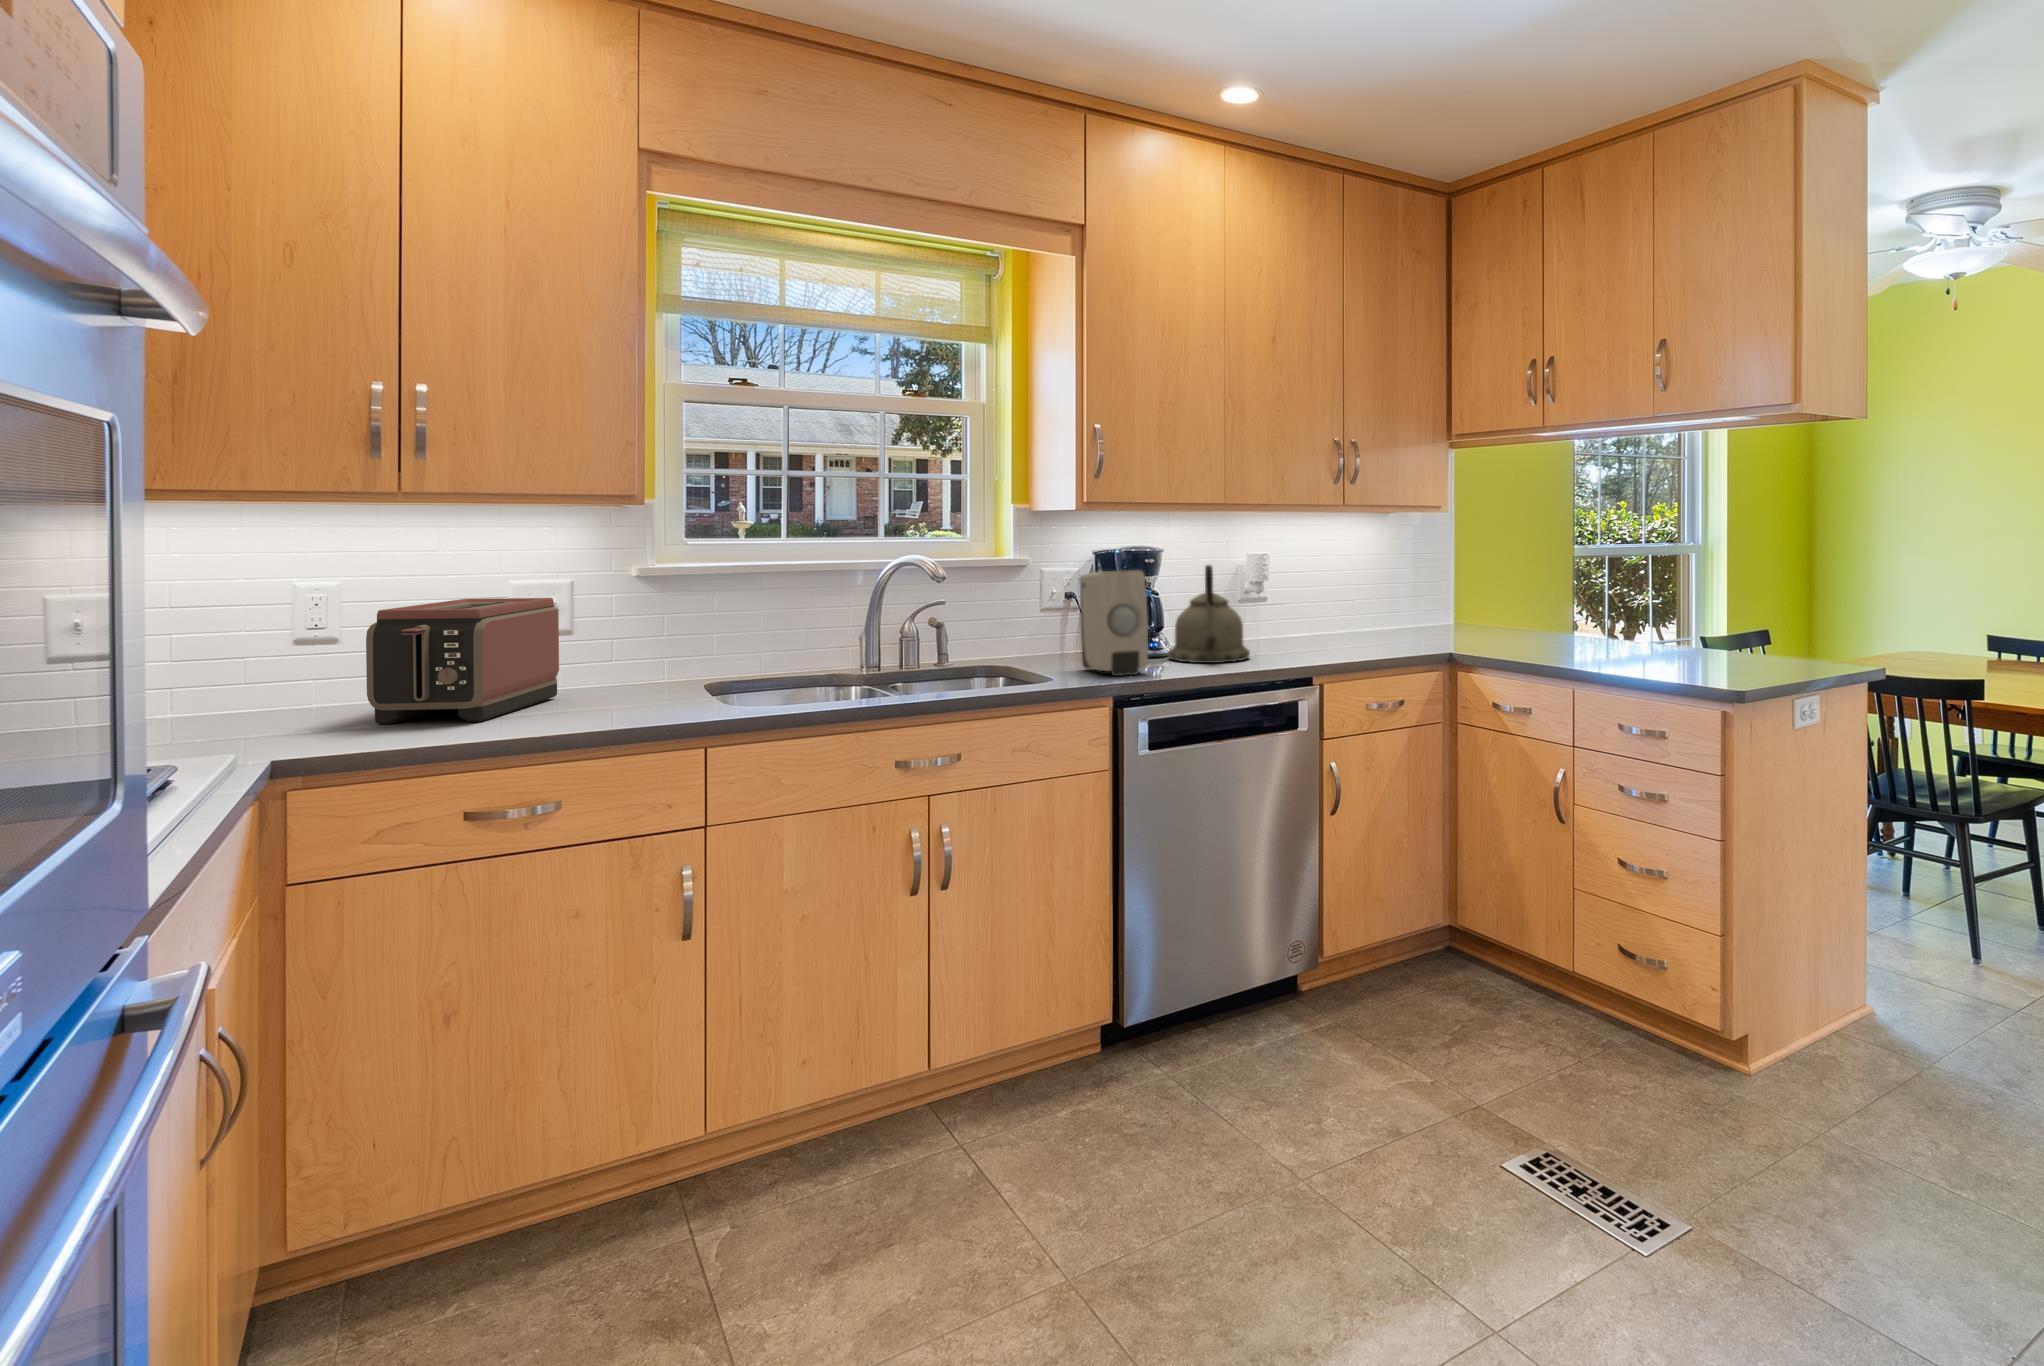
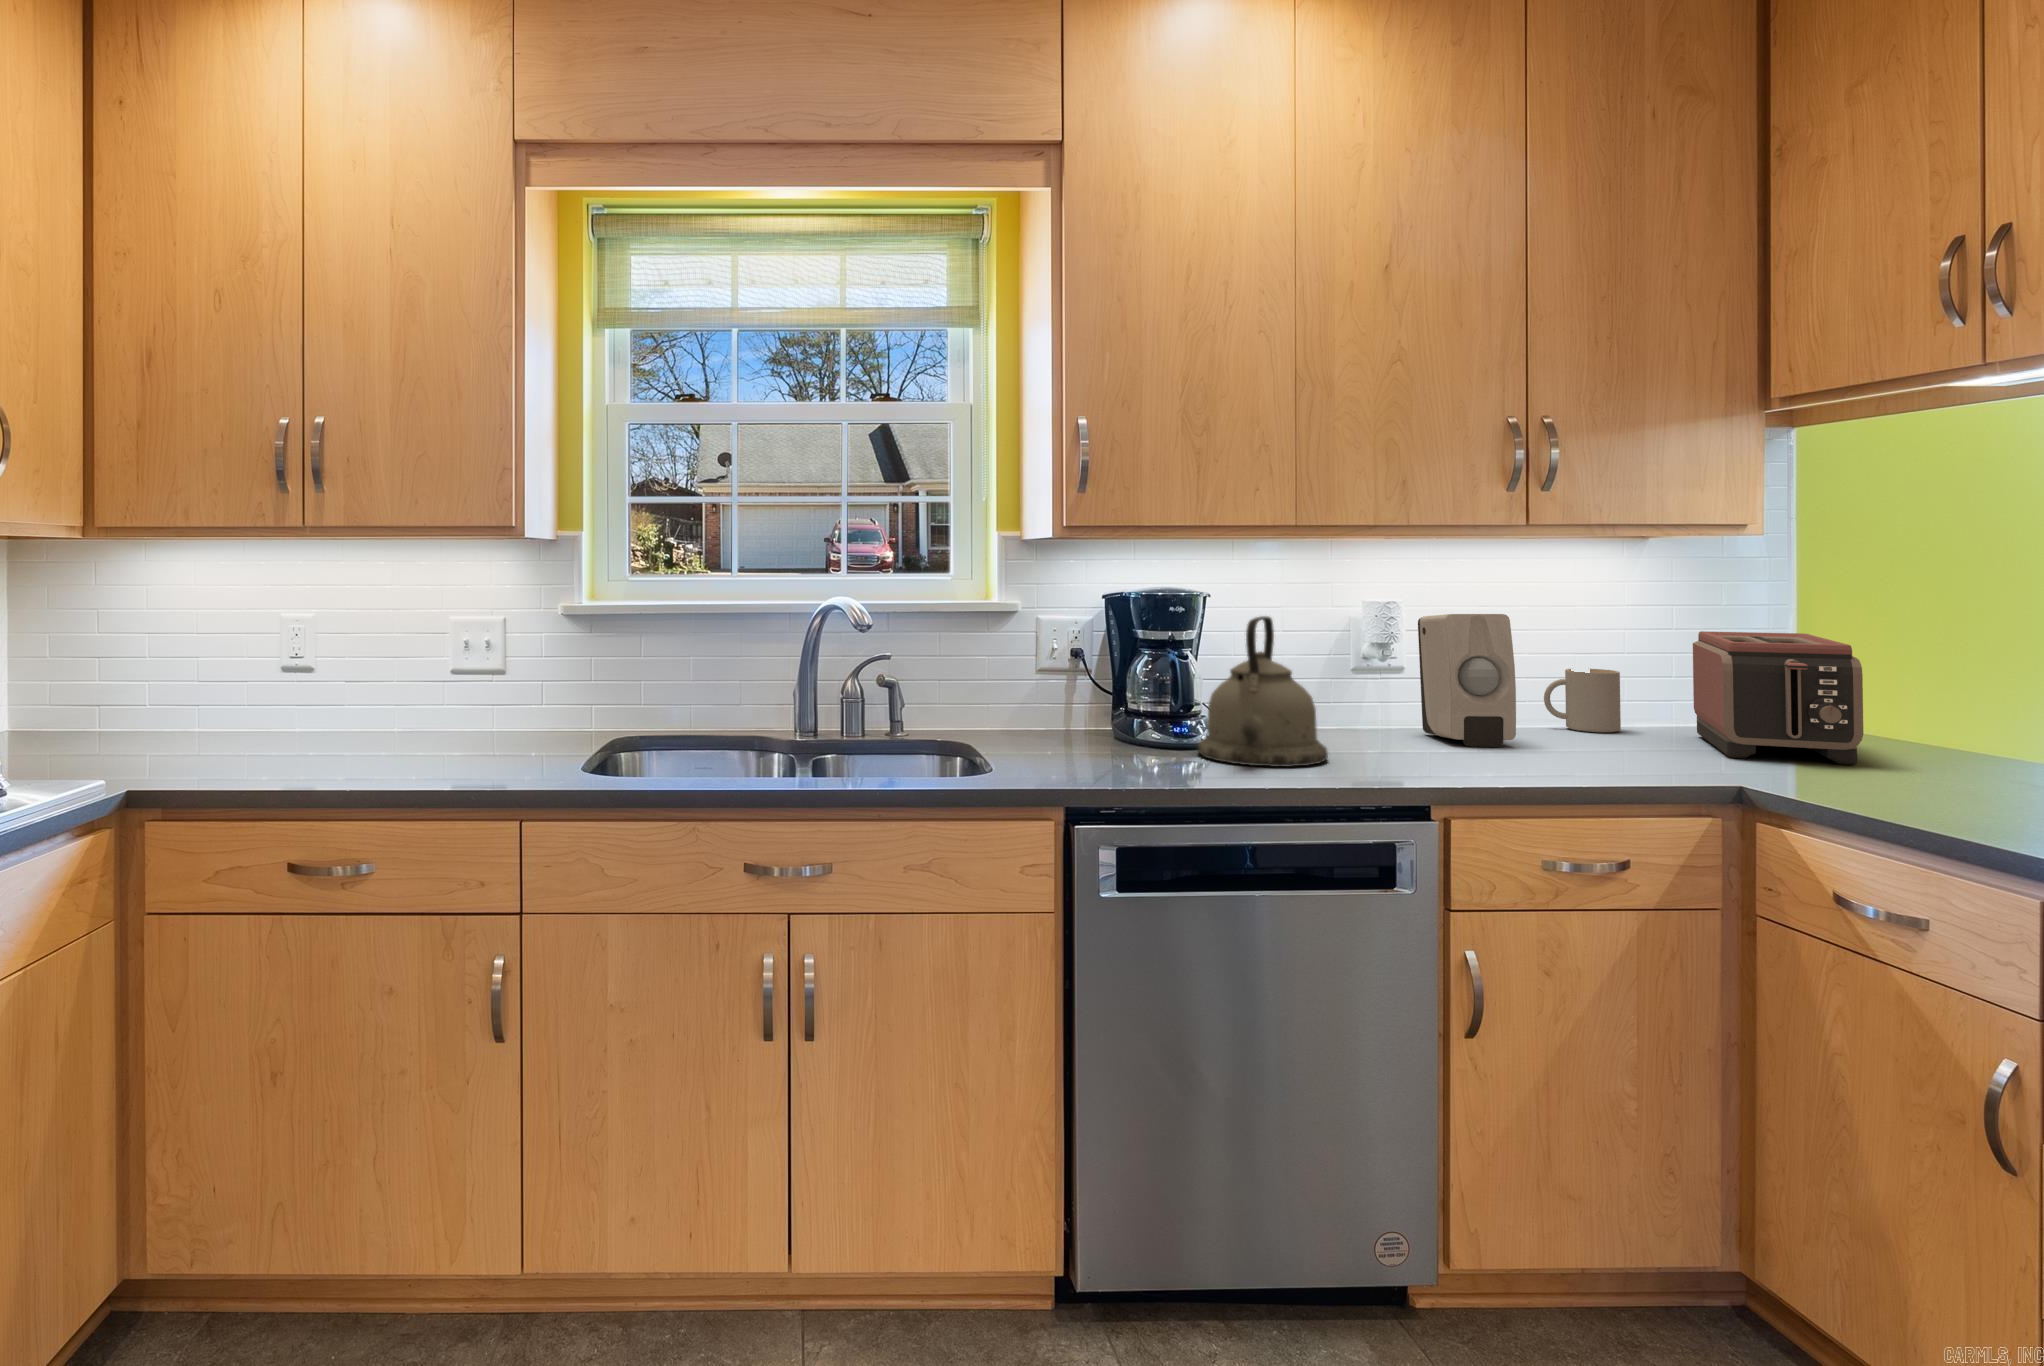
soap dispenser: present [1080,570,1148,676] -> present [1418,614,1516,747]
mug: none [1334,596,1373,634] -> present [1544,669,1621,732]
toaster: present [366,598,559,724] -> present [1693,631,1863,765]

